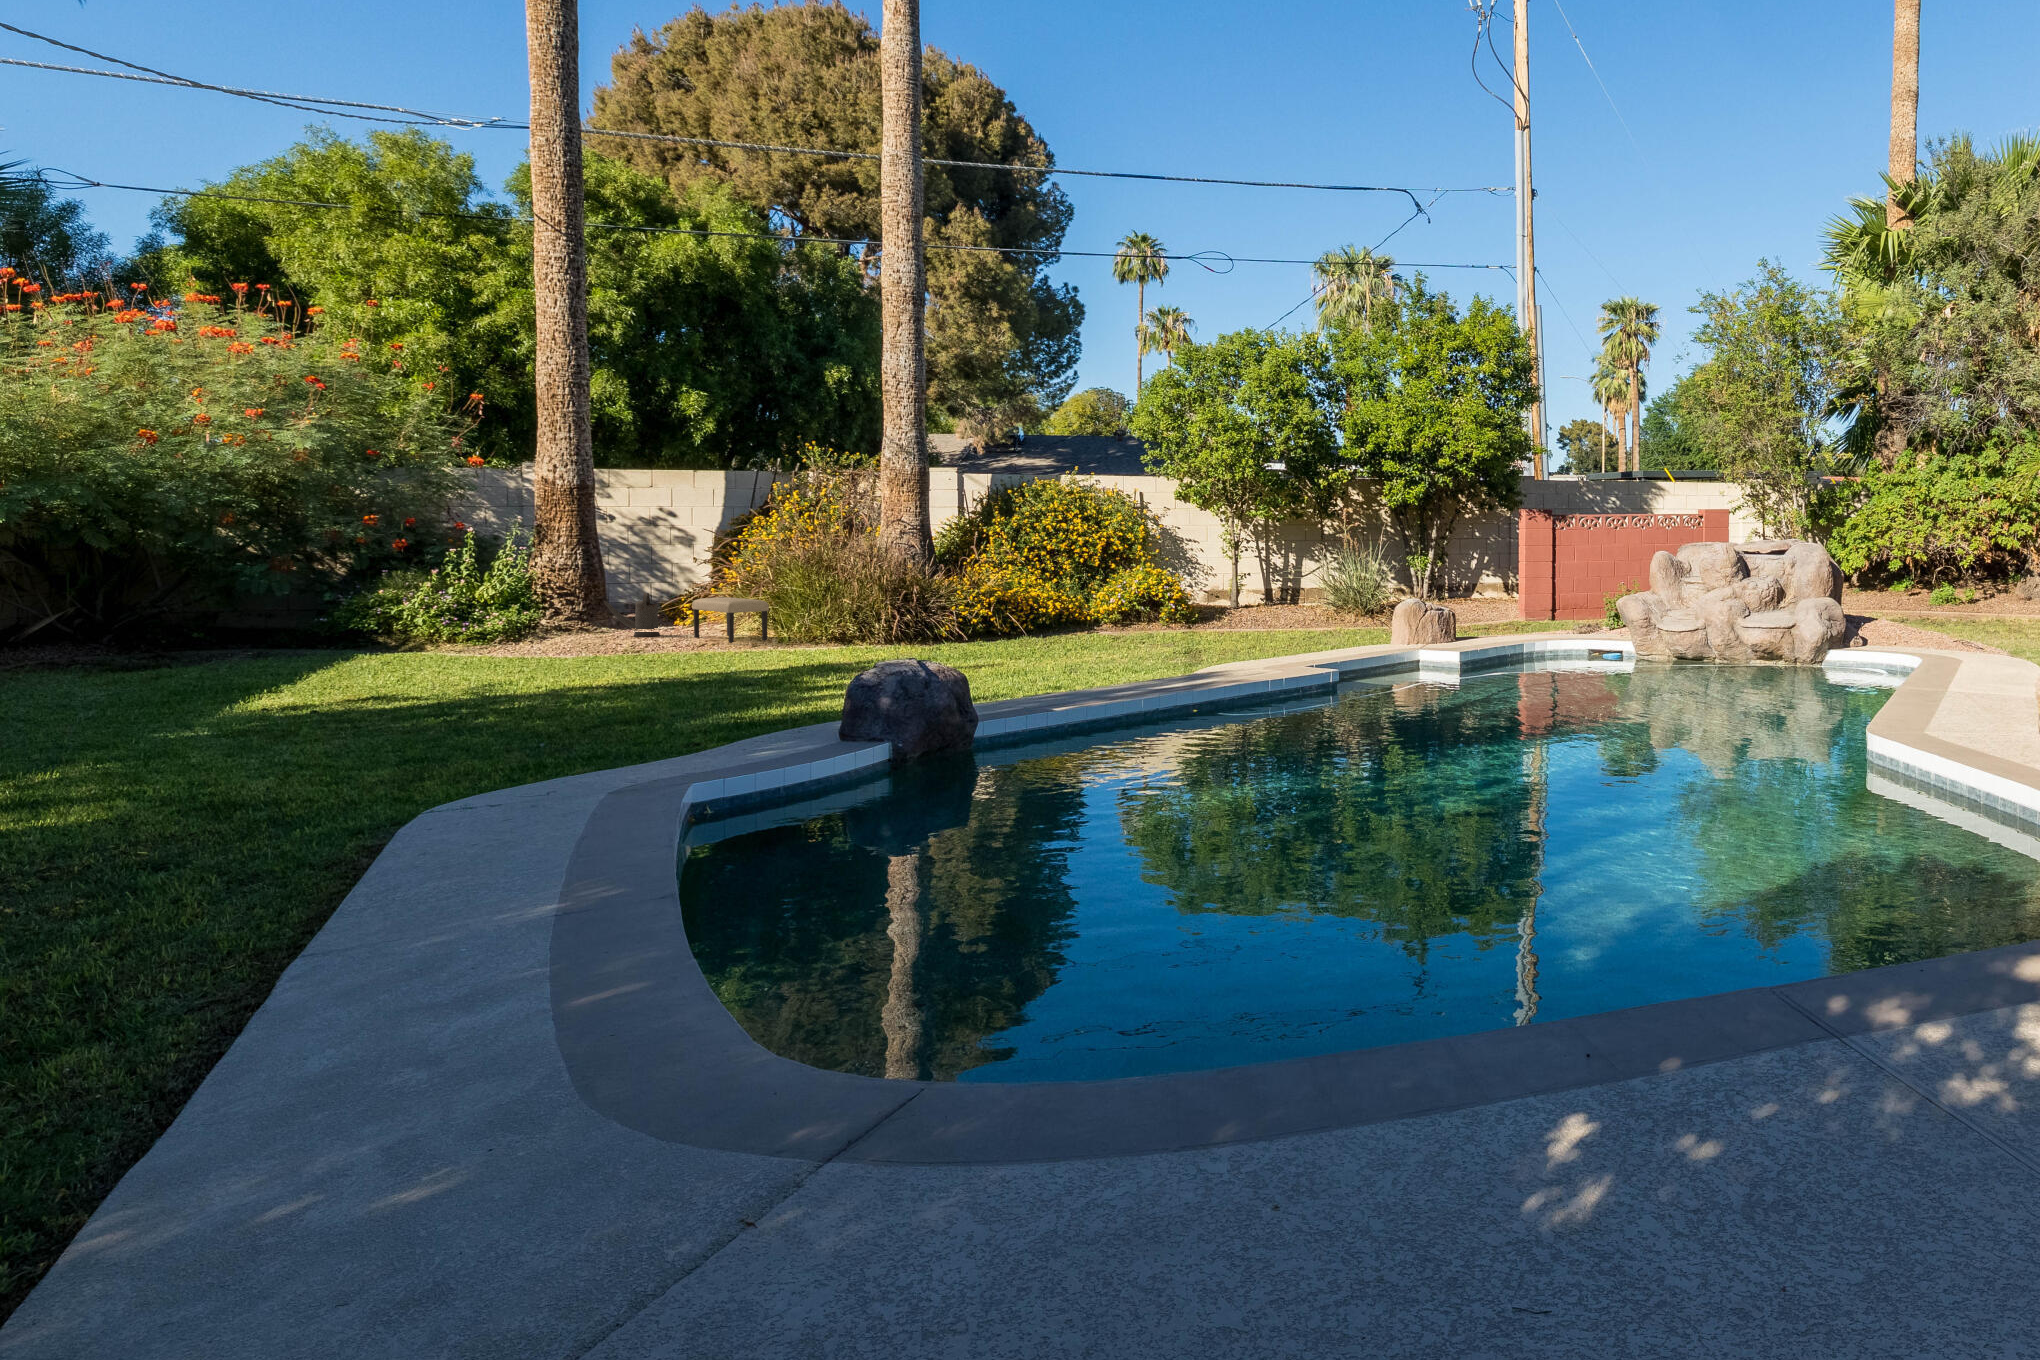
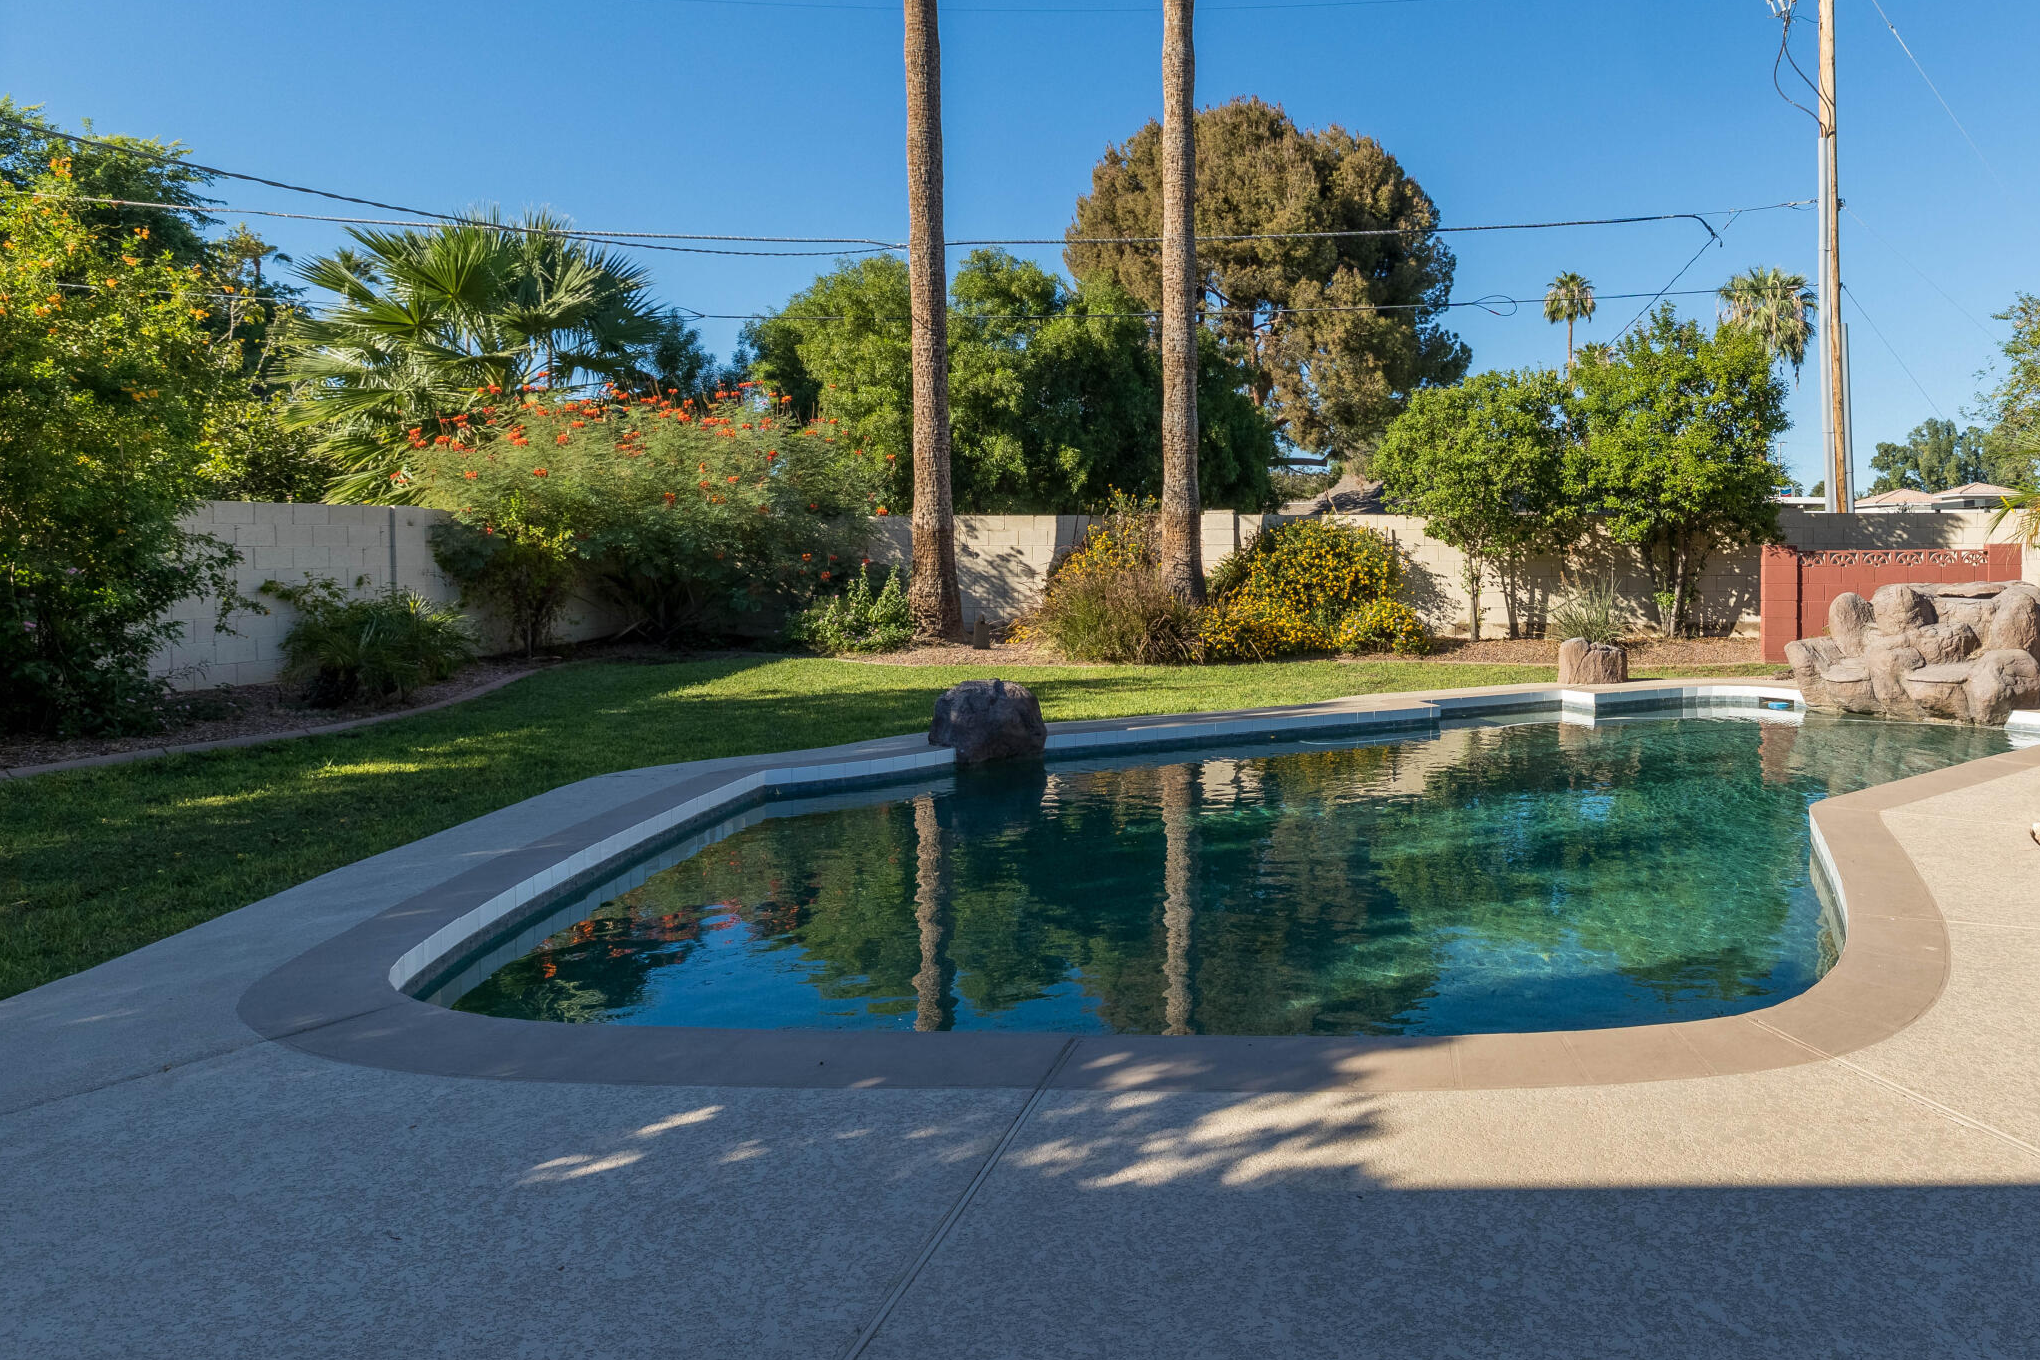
bench: present [692,597,769,643] -> none [1008,620,1052,656]

